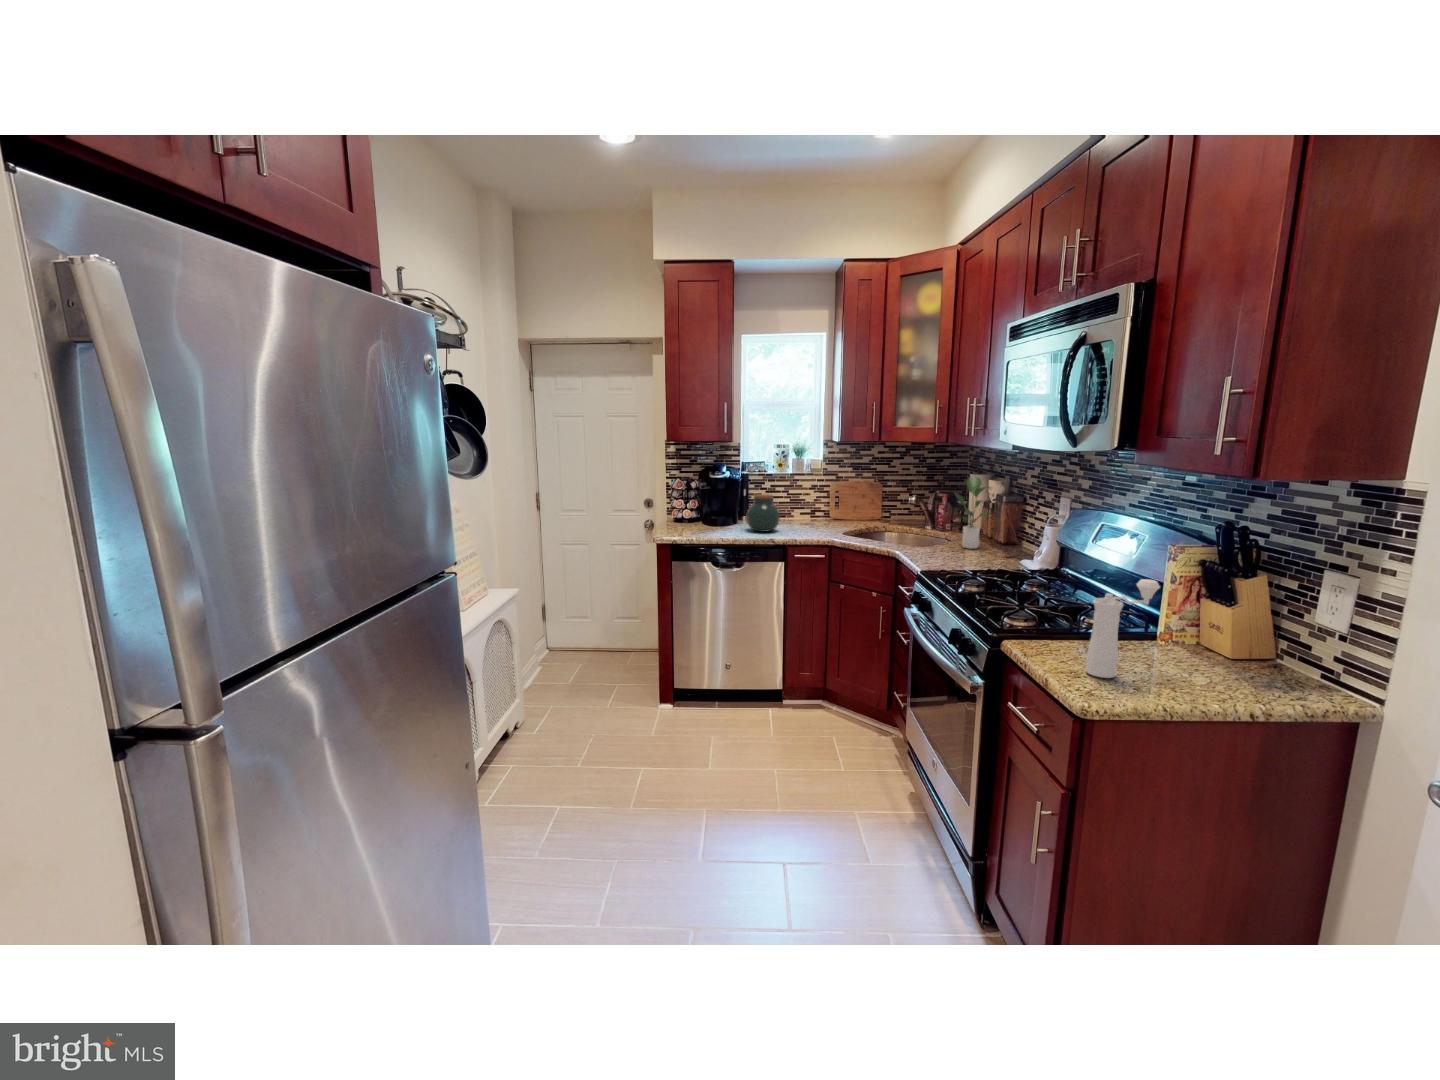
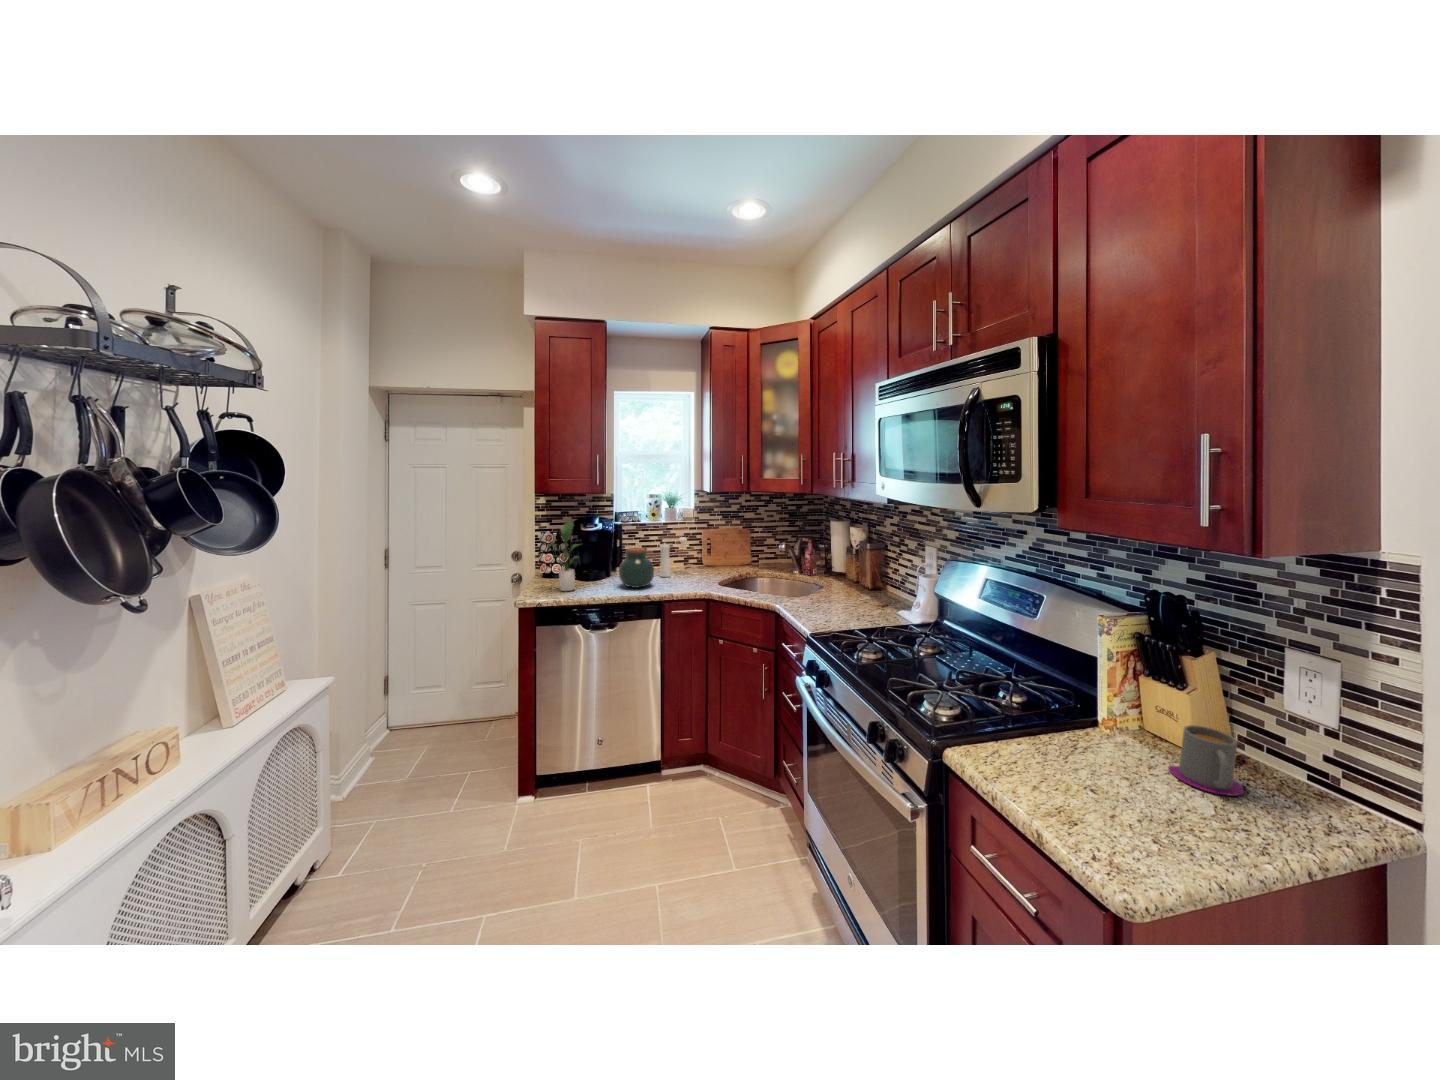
potted plant: present [955,476,989,549] -> present [548,521,578,591]
pepper mill: present [1086,579,1160,678] -> present [660,537,686,577]
mug: none [1194,630,1253,682] -> present [1169,725,1244,796]

